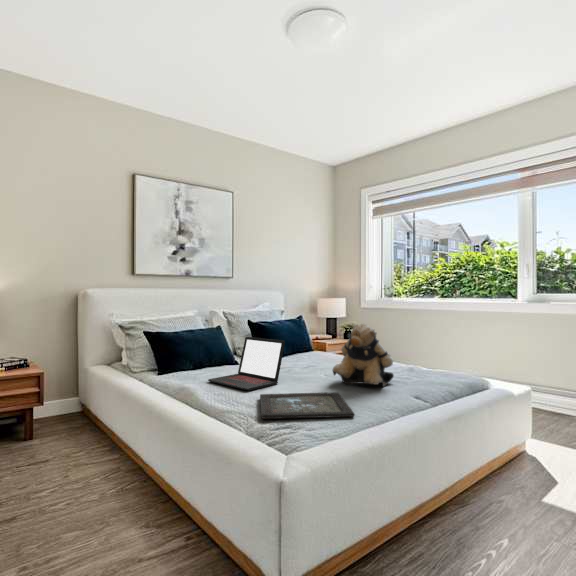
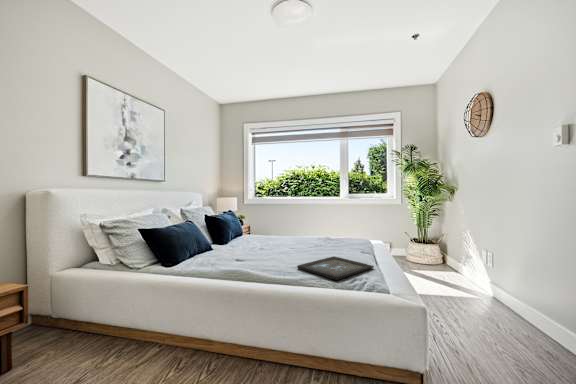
teddy bear: present [333,324,394,386] -> none [309,212,345,251]
laptop: present [208,337,285,390] -> none [229,226,282,265]

